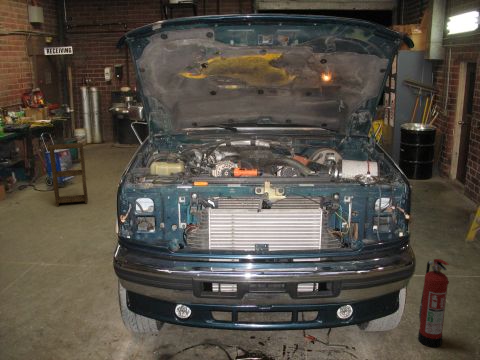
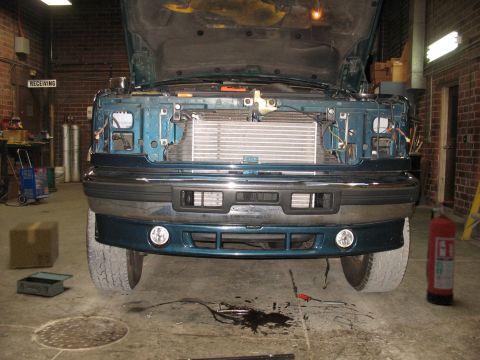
shelving unit: present [49,143,88,206] -> none [23,151,61,216]
cardboard box: none [50,243,93,294] -> present [9,221,59,269]
toolbox: none [63,306,110,336] -> present [17,272,73,296]

